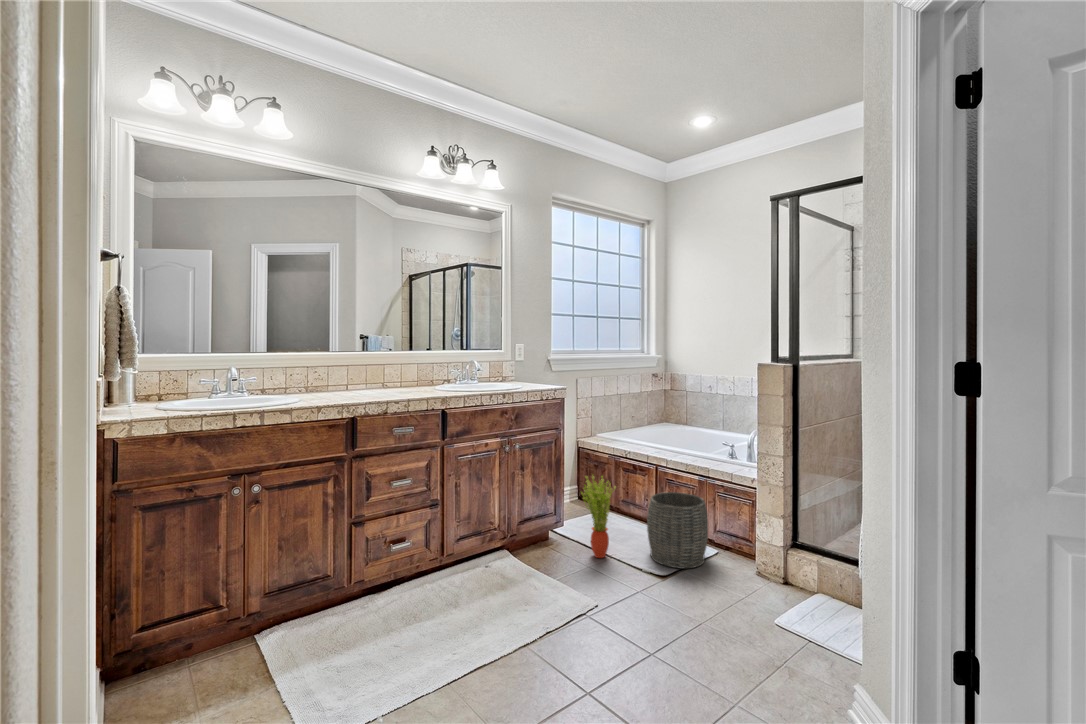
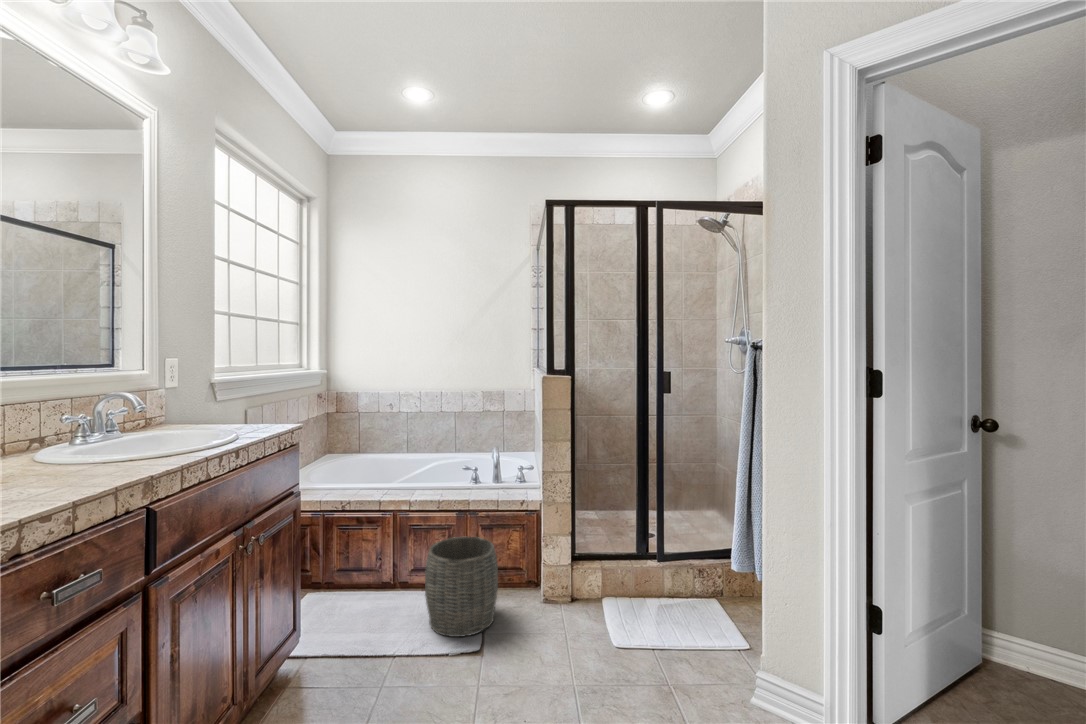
potted plant: present [581,476,616,558] -> none [359,545,405,669]

